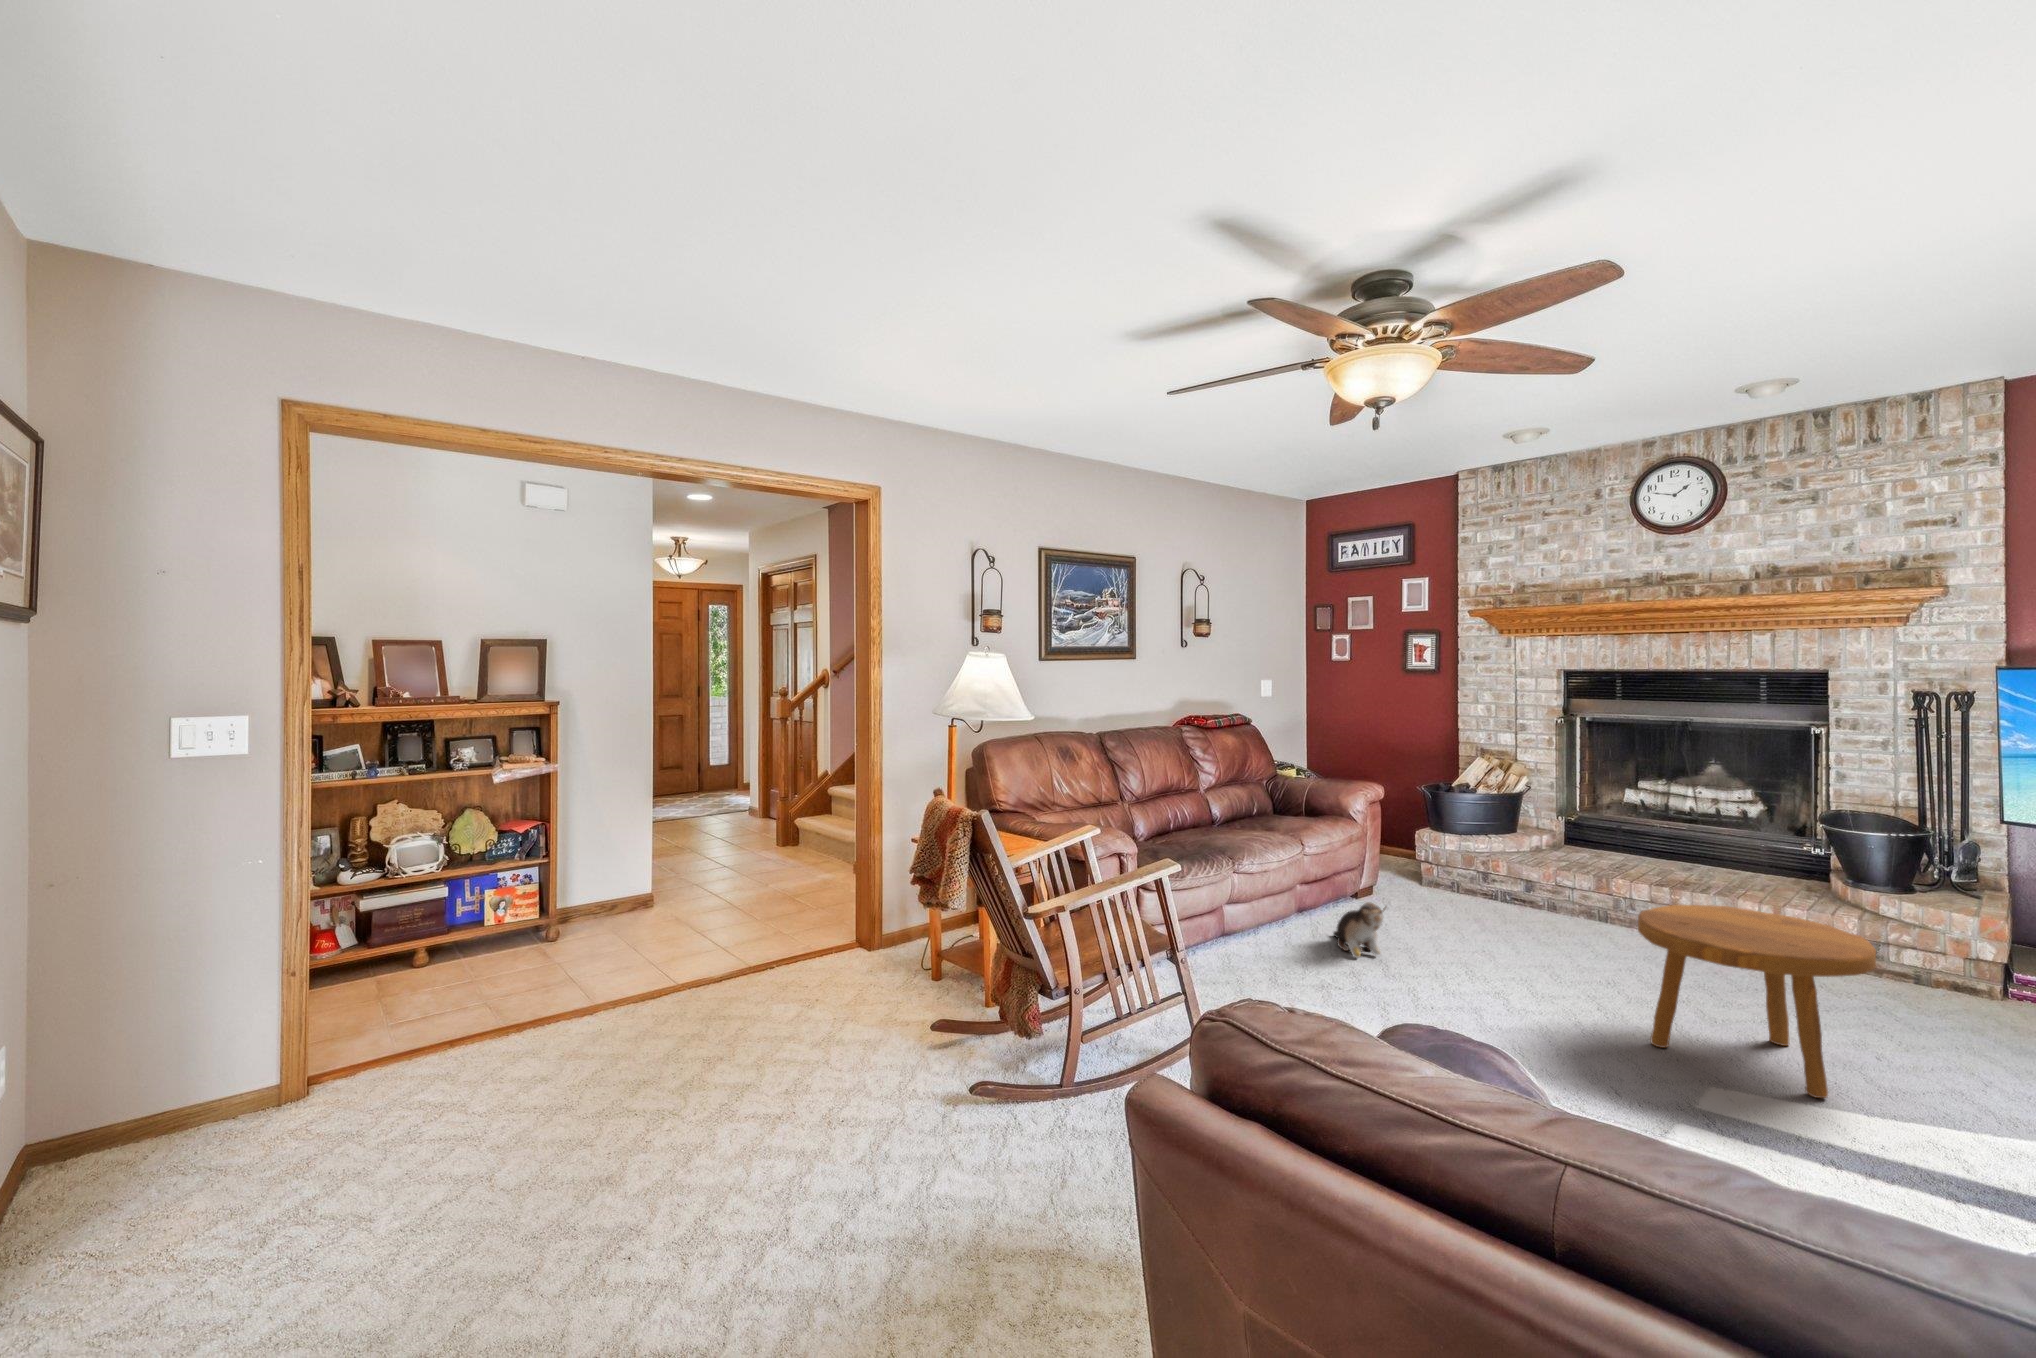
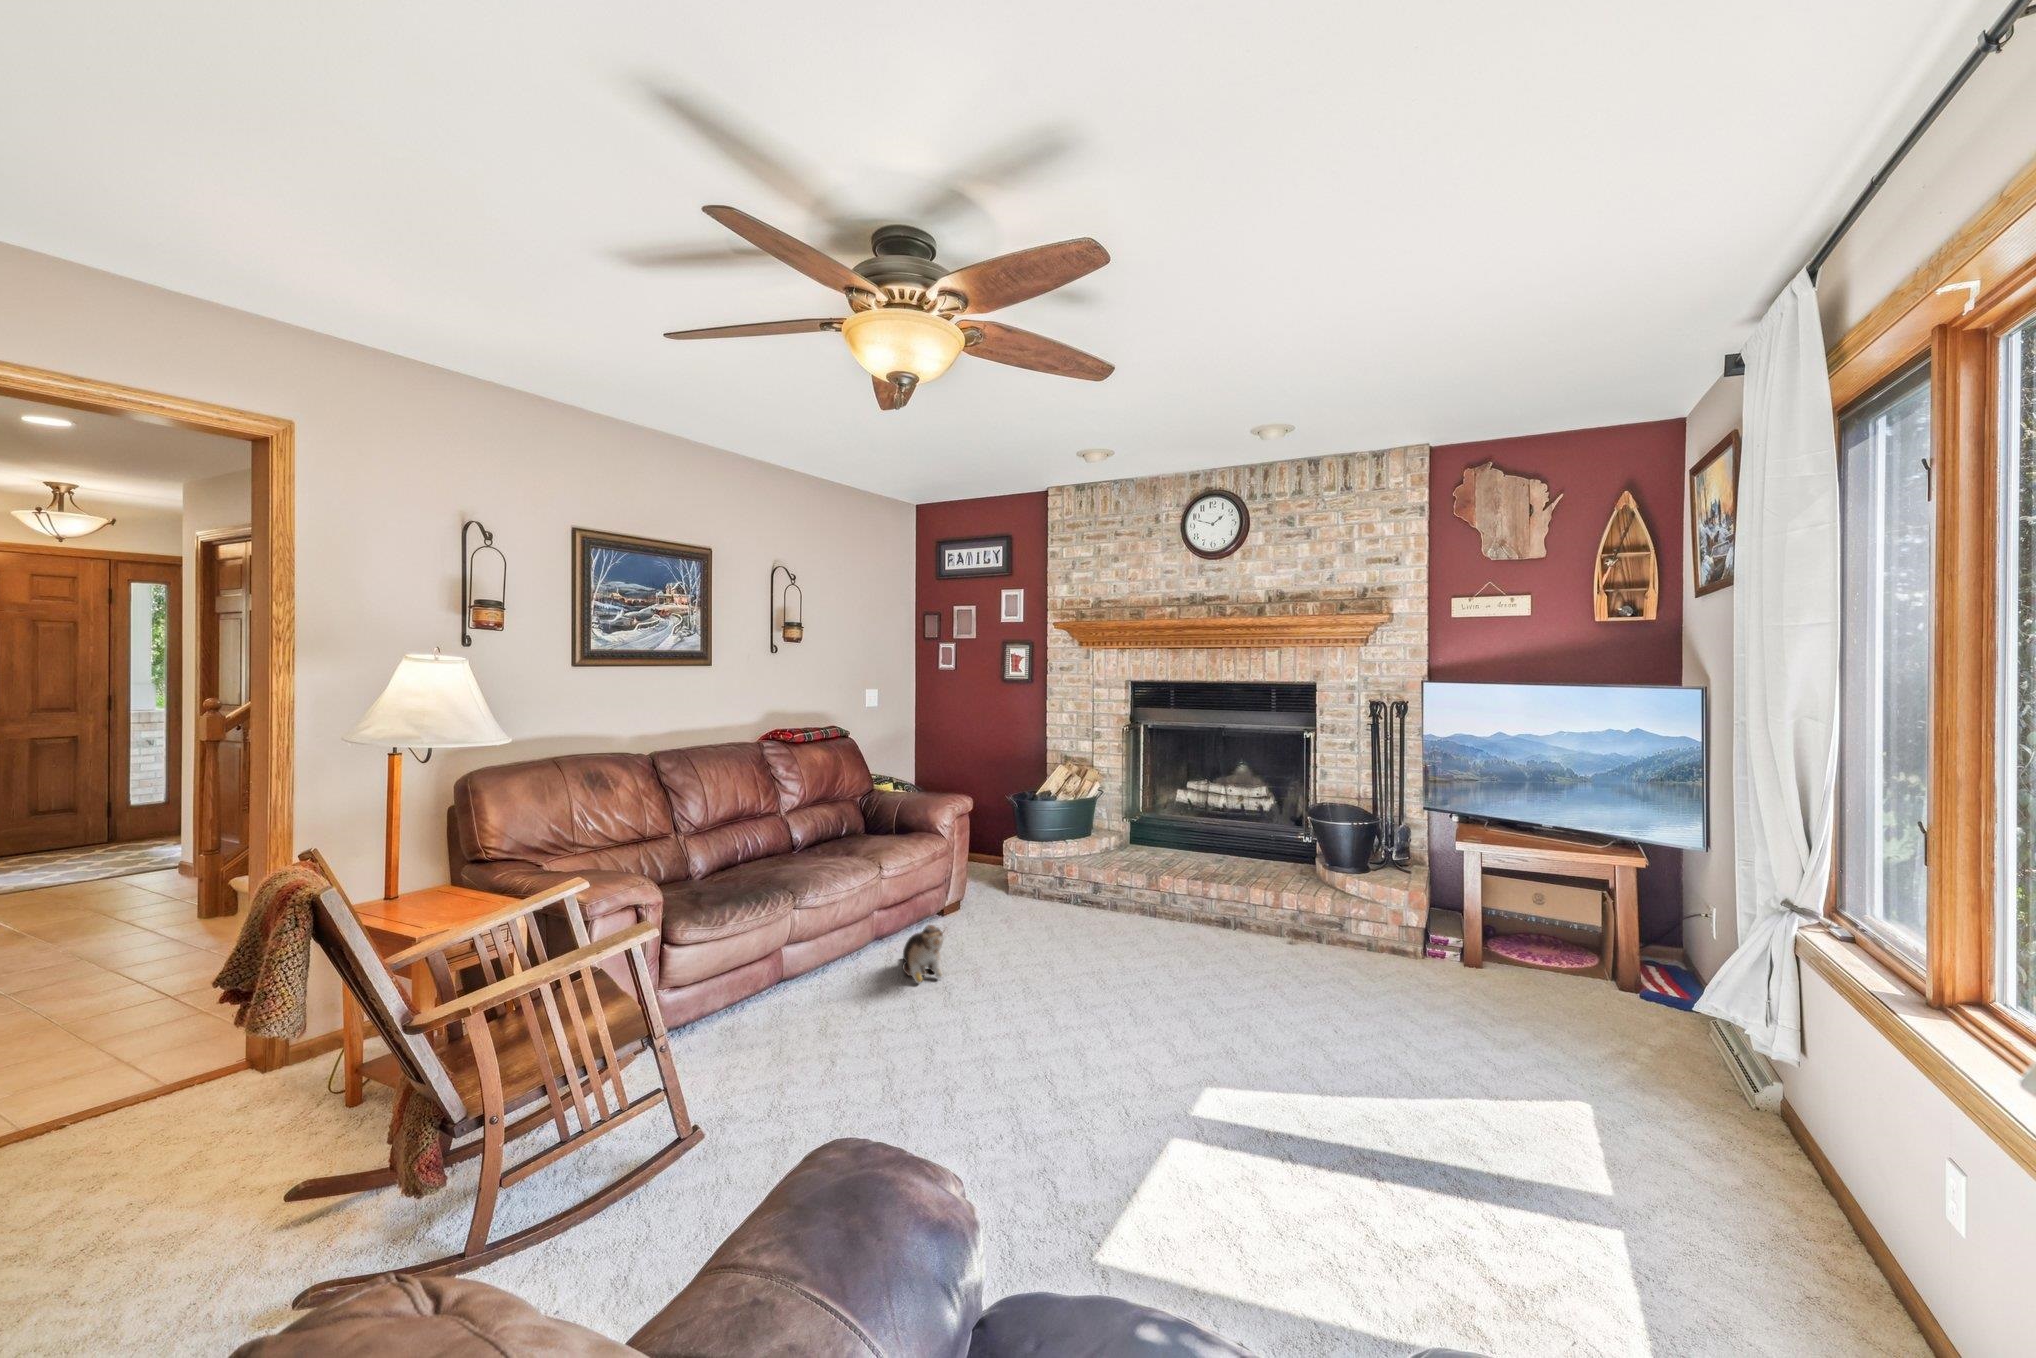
footstool: present [1638,904,1876,1098] -> none [1154,906,1331,1086]

